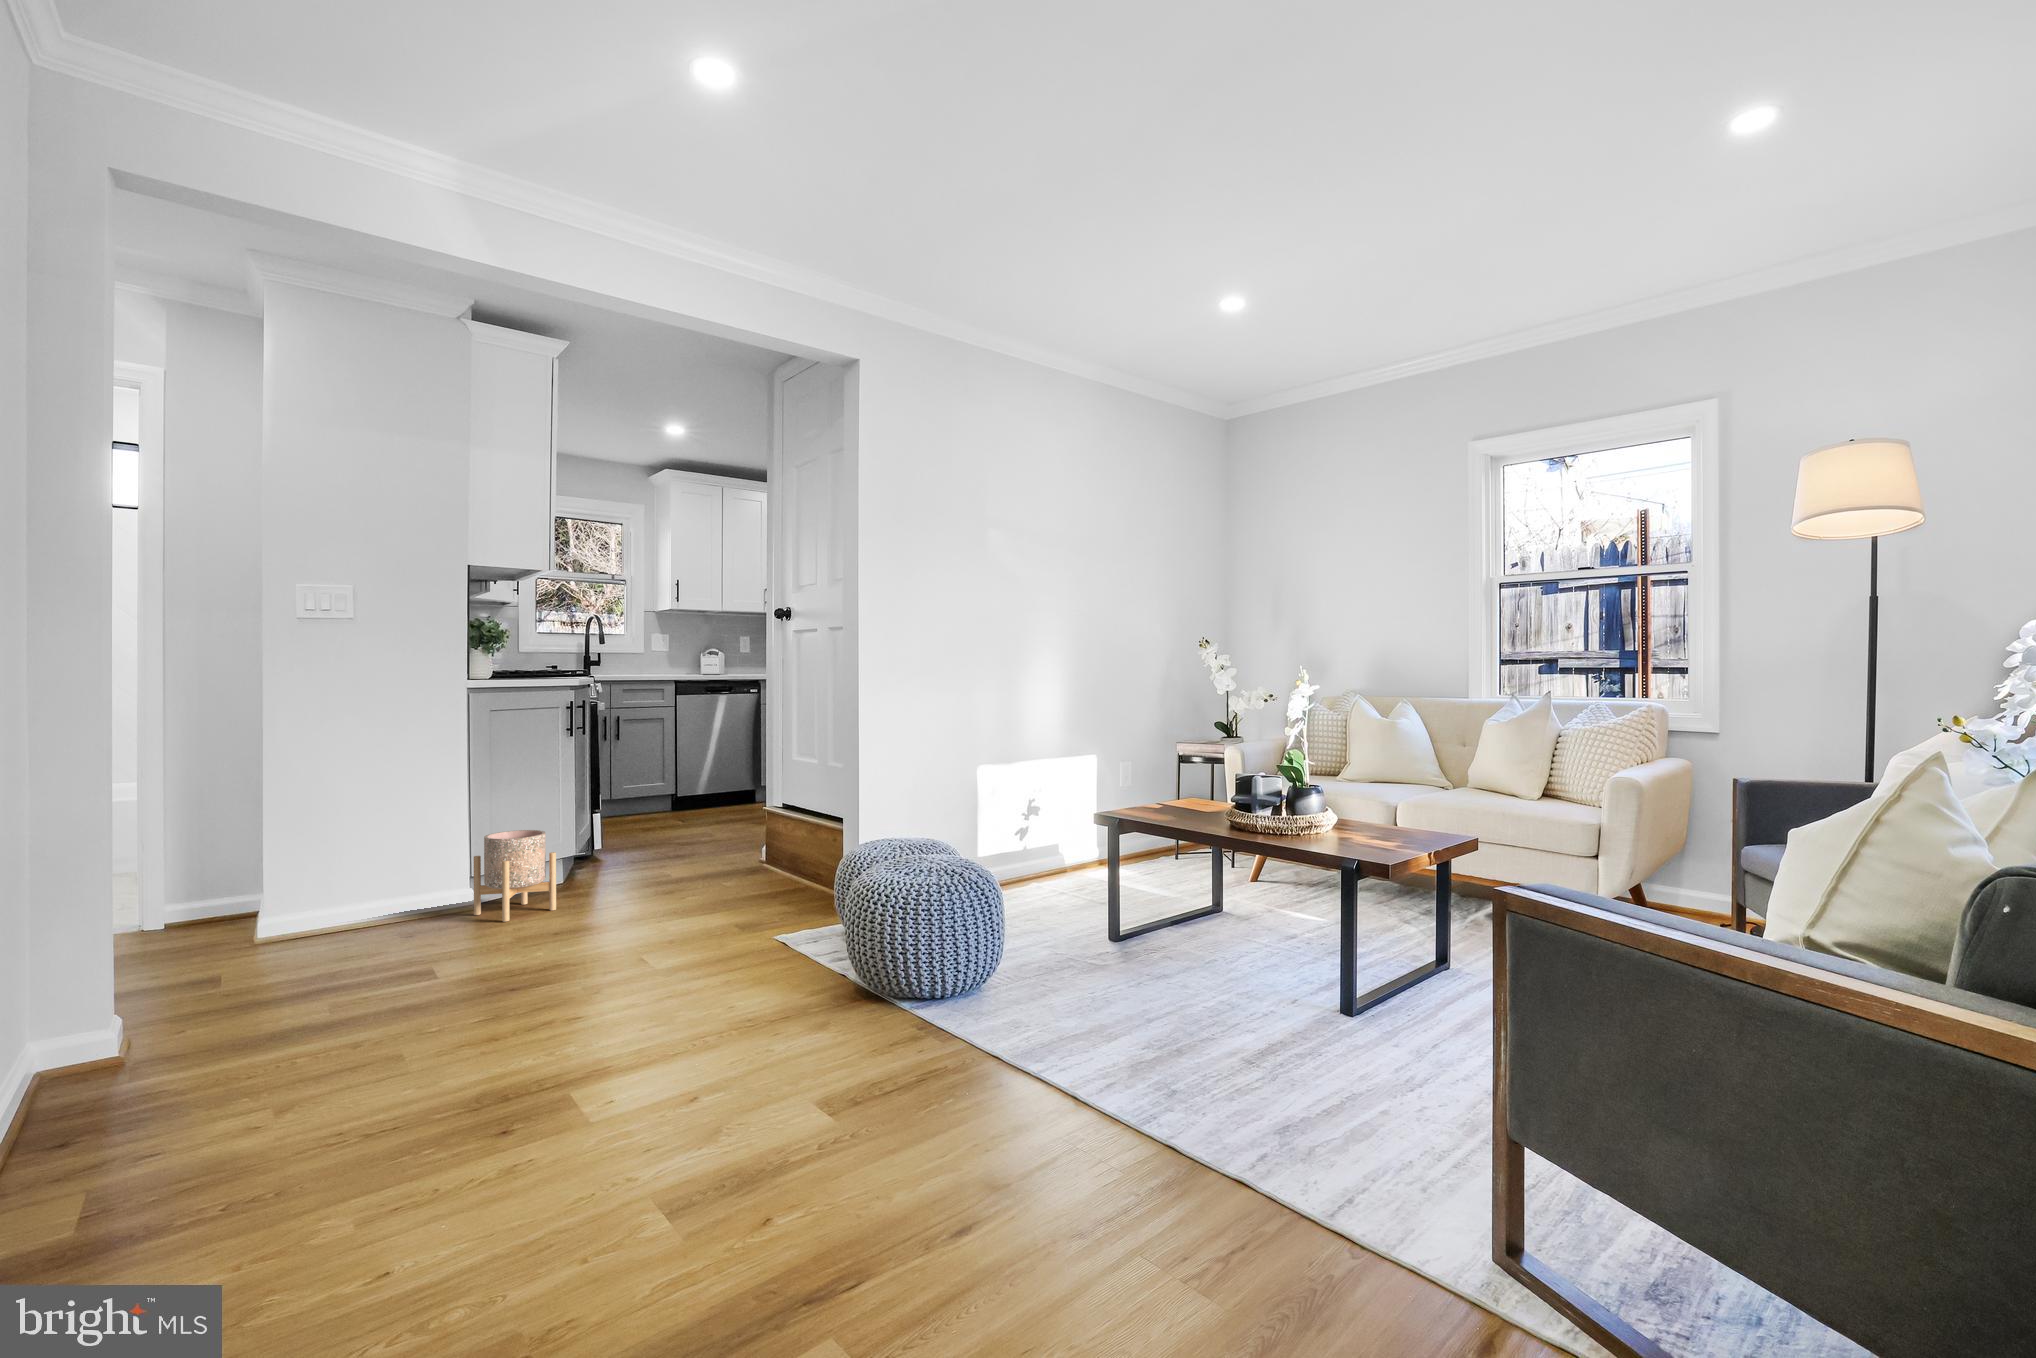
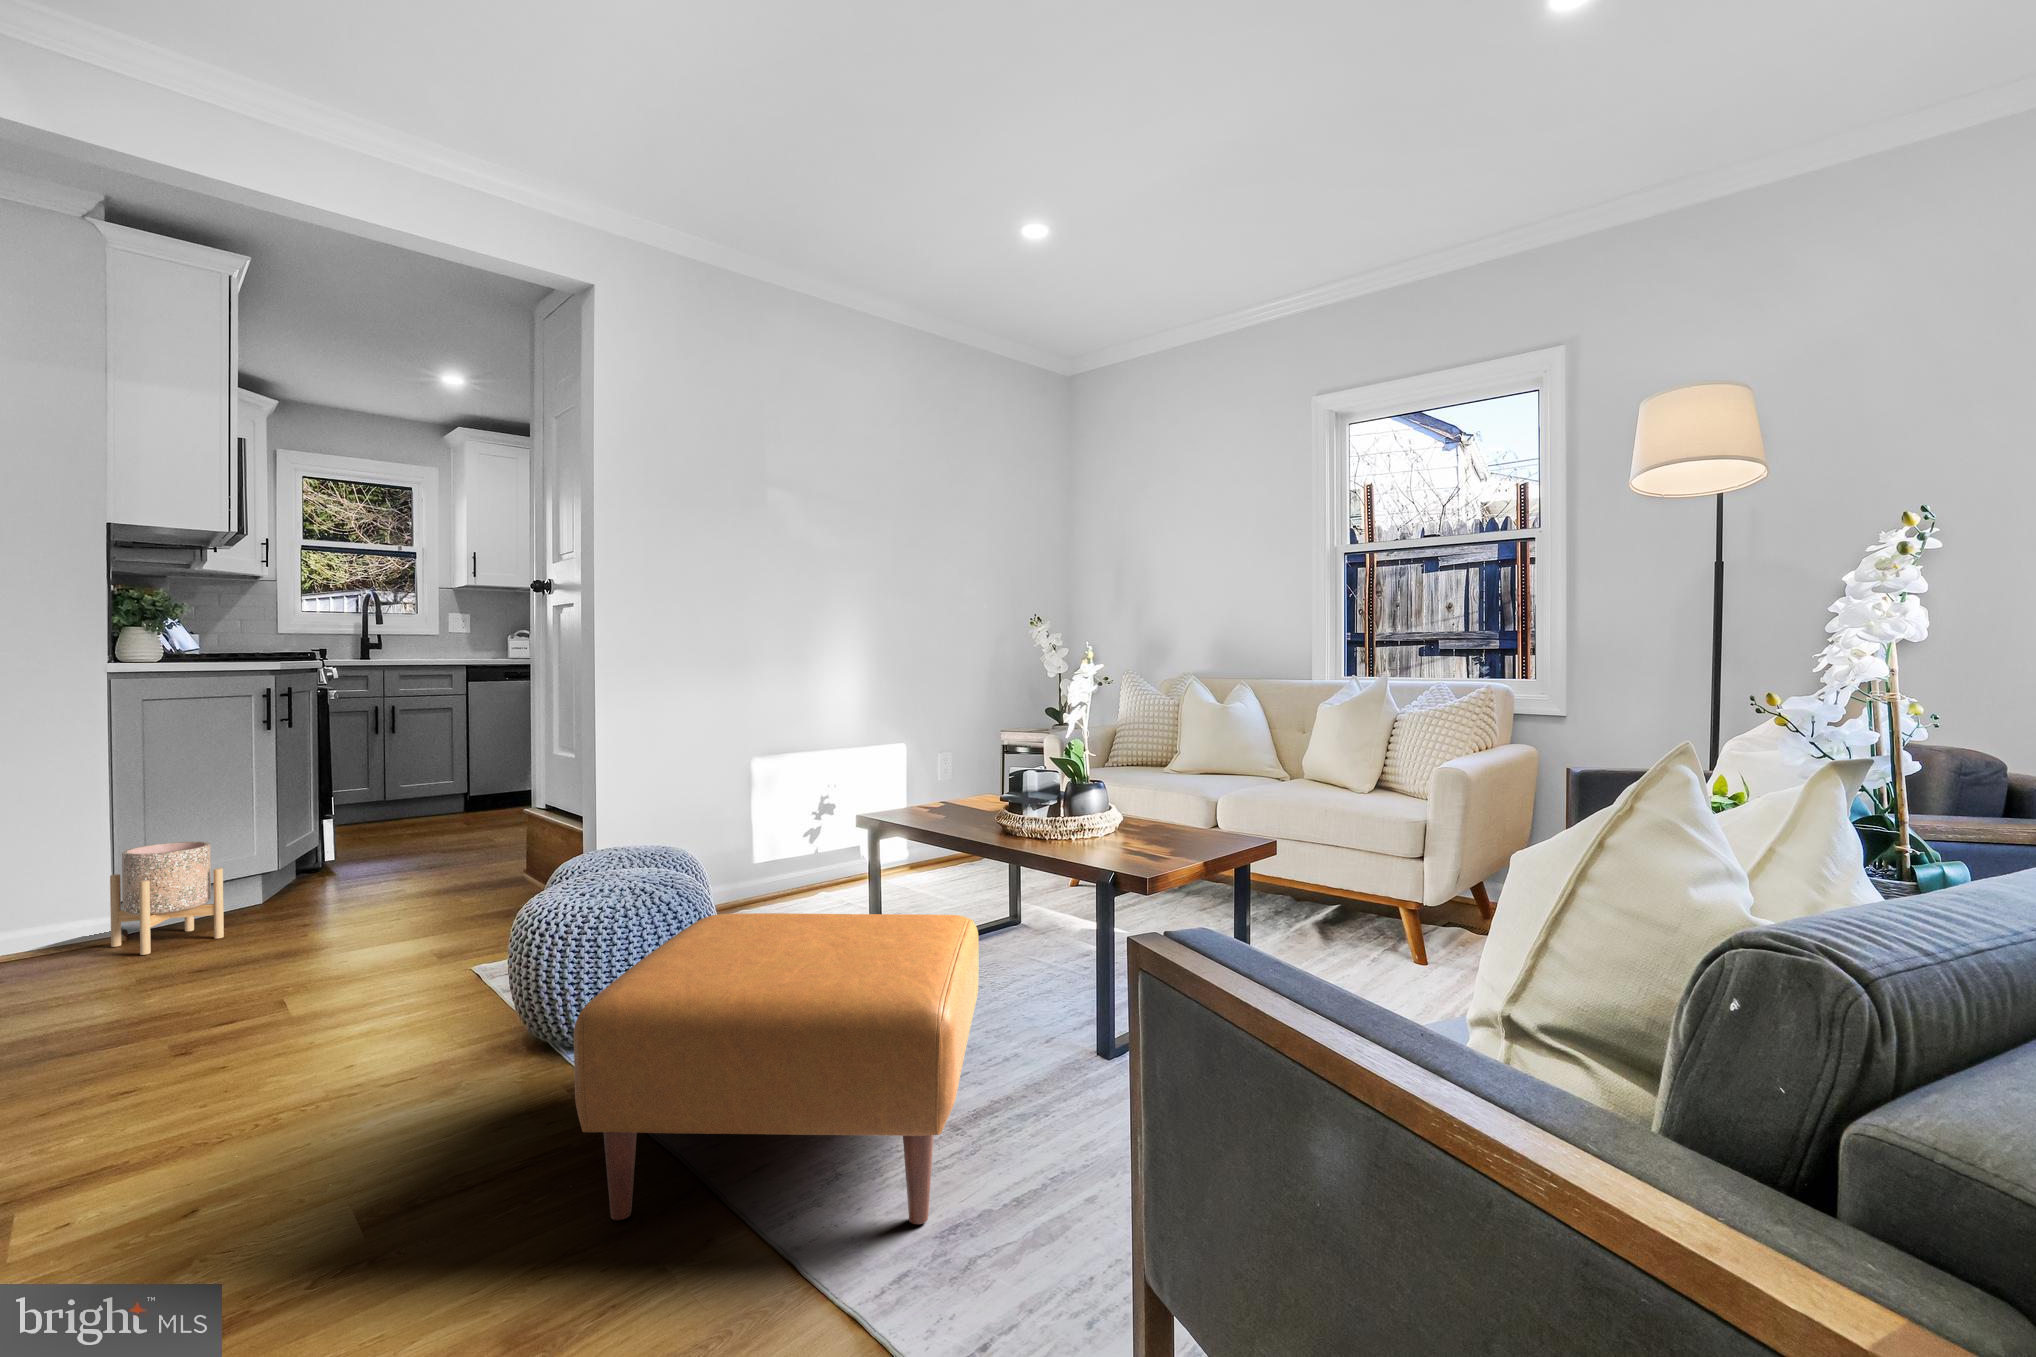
ottoman: none [991,889,1284,1124] -> present [574,913,979,1224]

